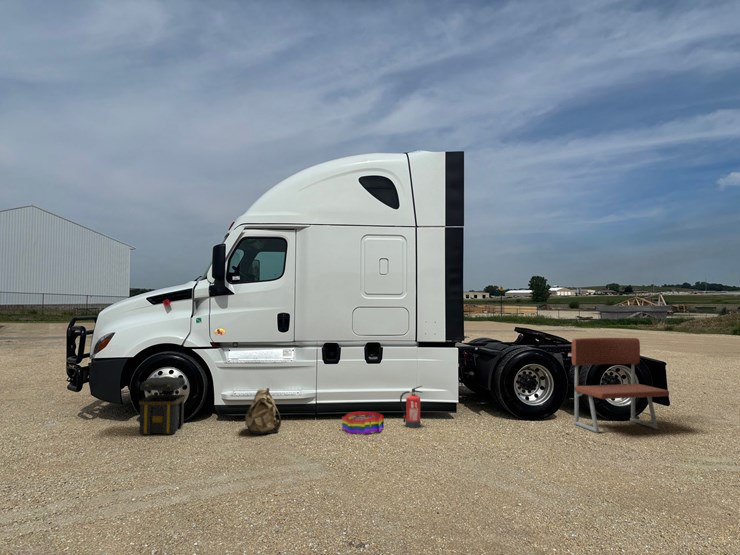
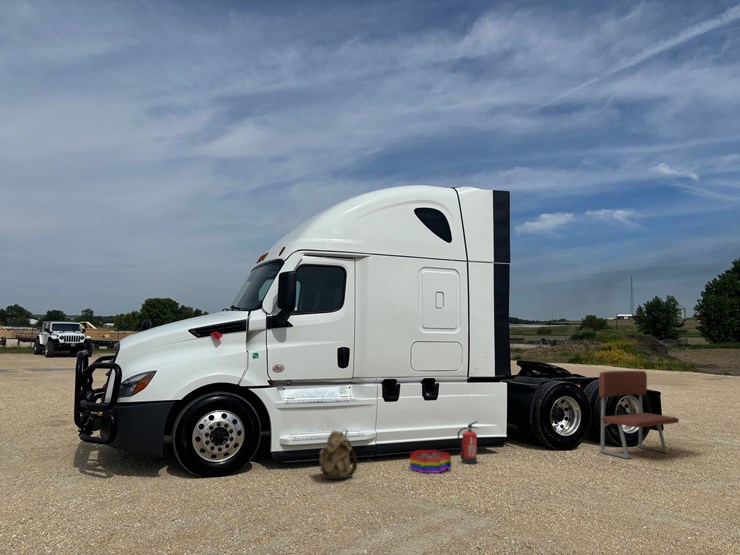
toolbox: present [139,377,185,435] -> none [203,421,251,488]

